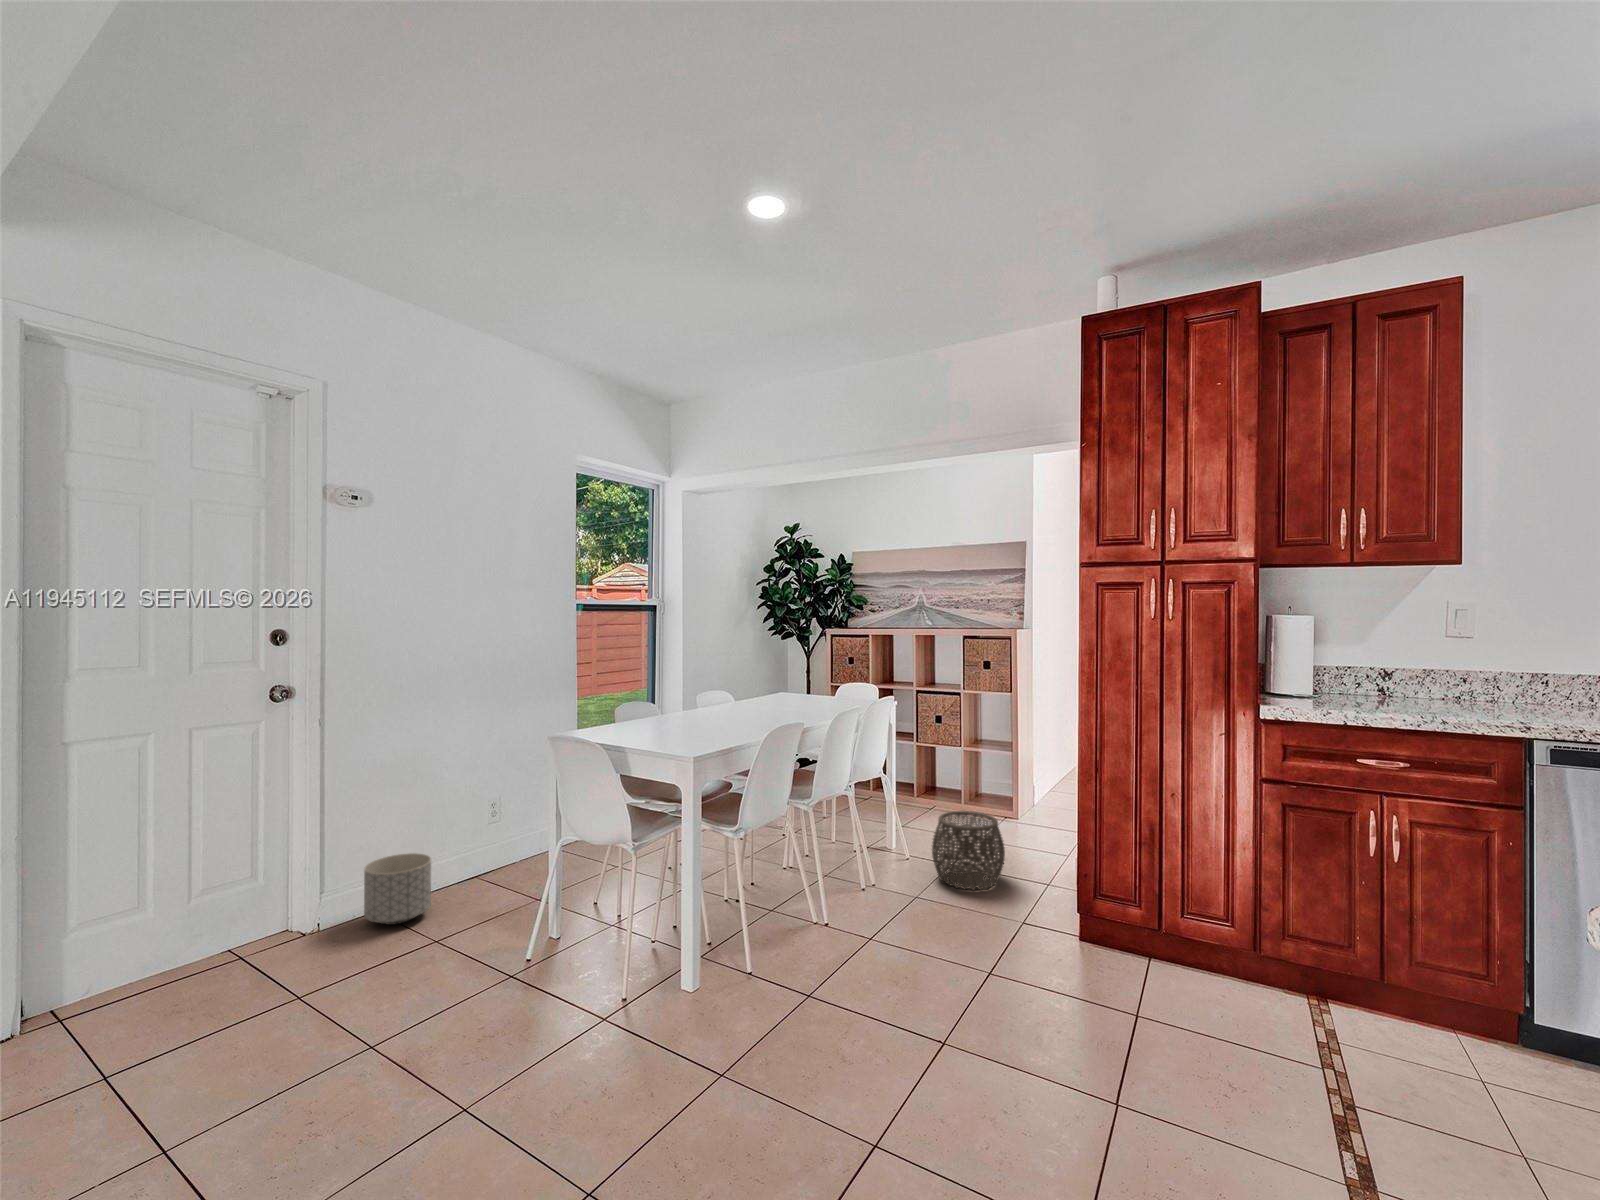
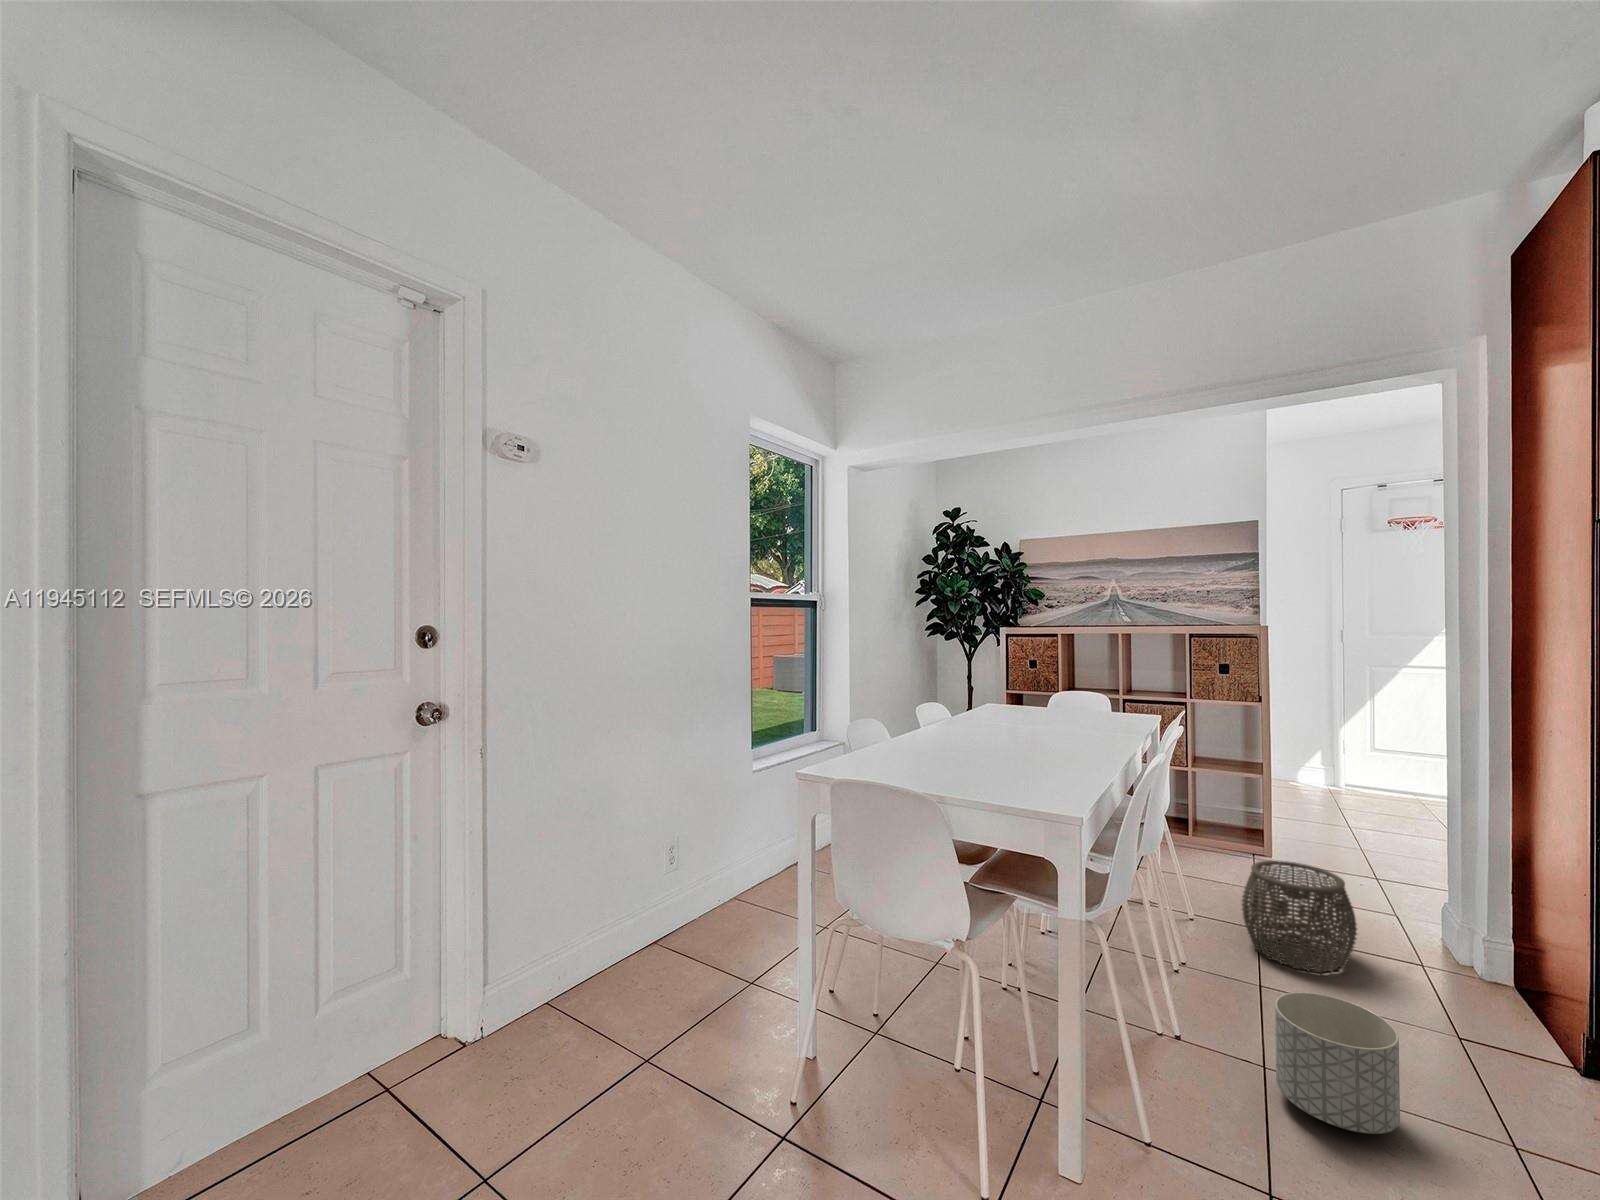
planter: present [364,853,431,925] -> present [1275,992,1400,1134]

